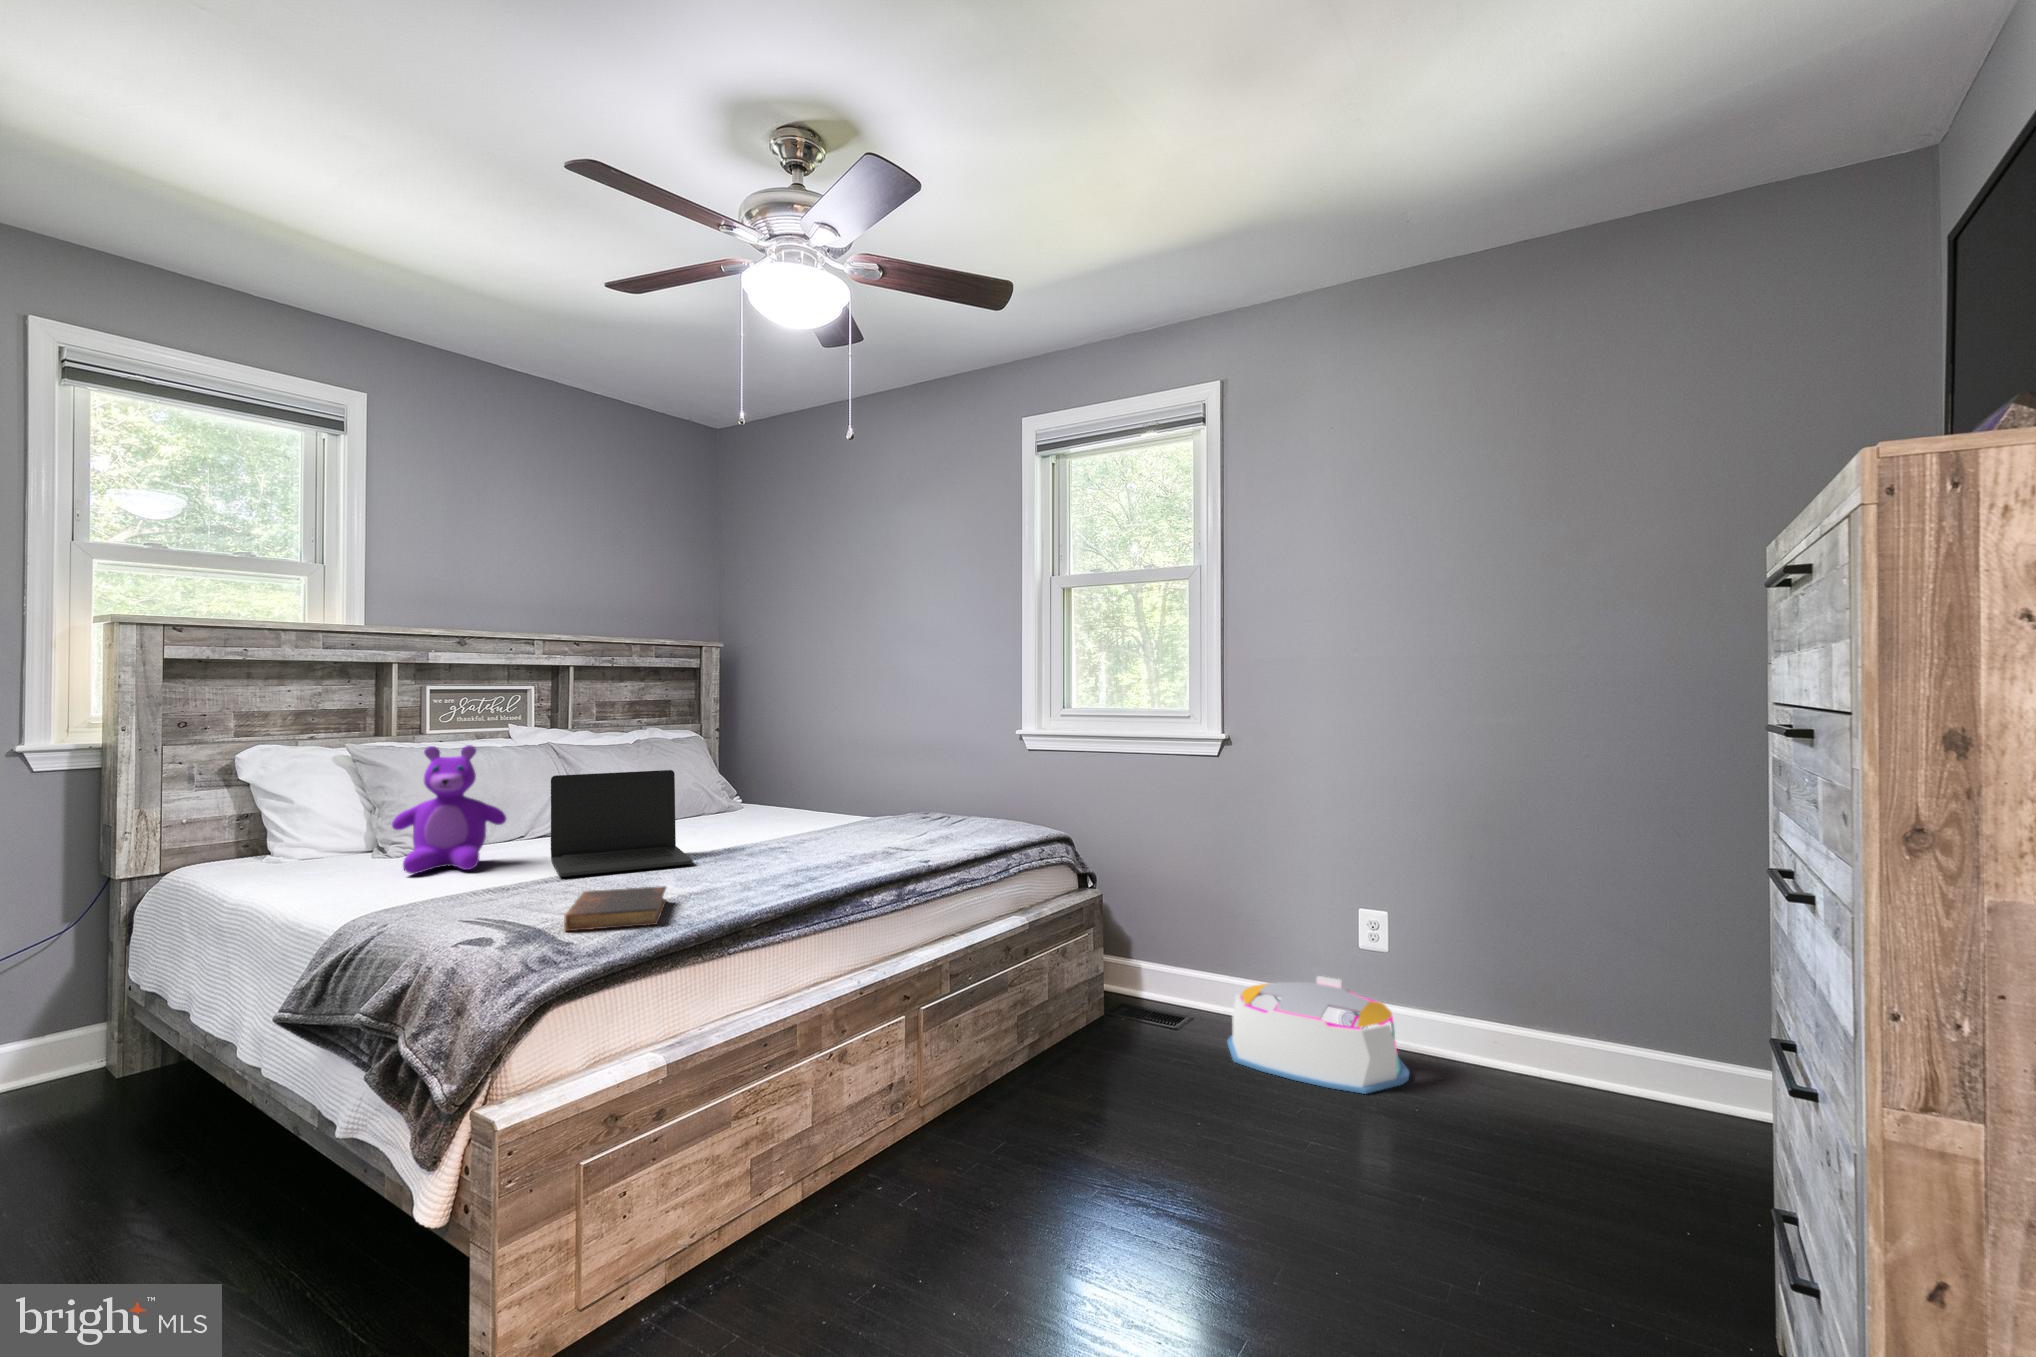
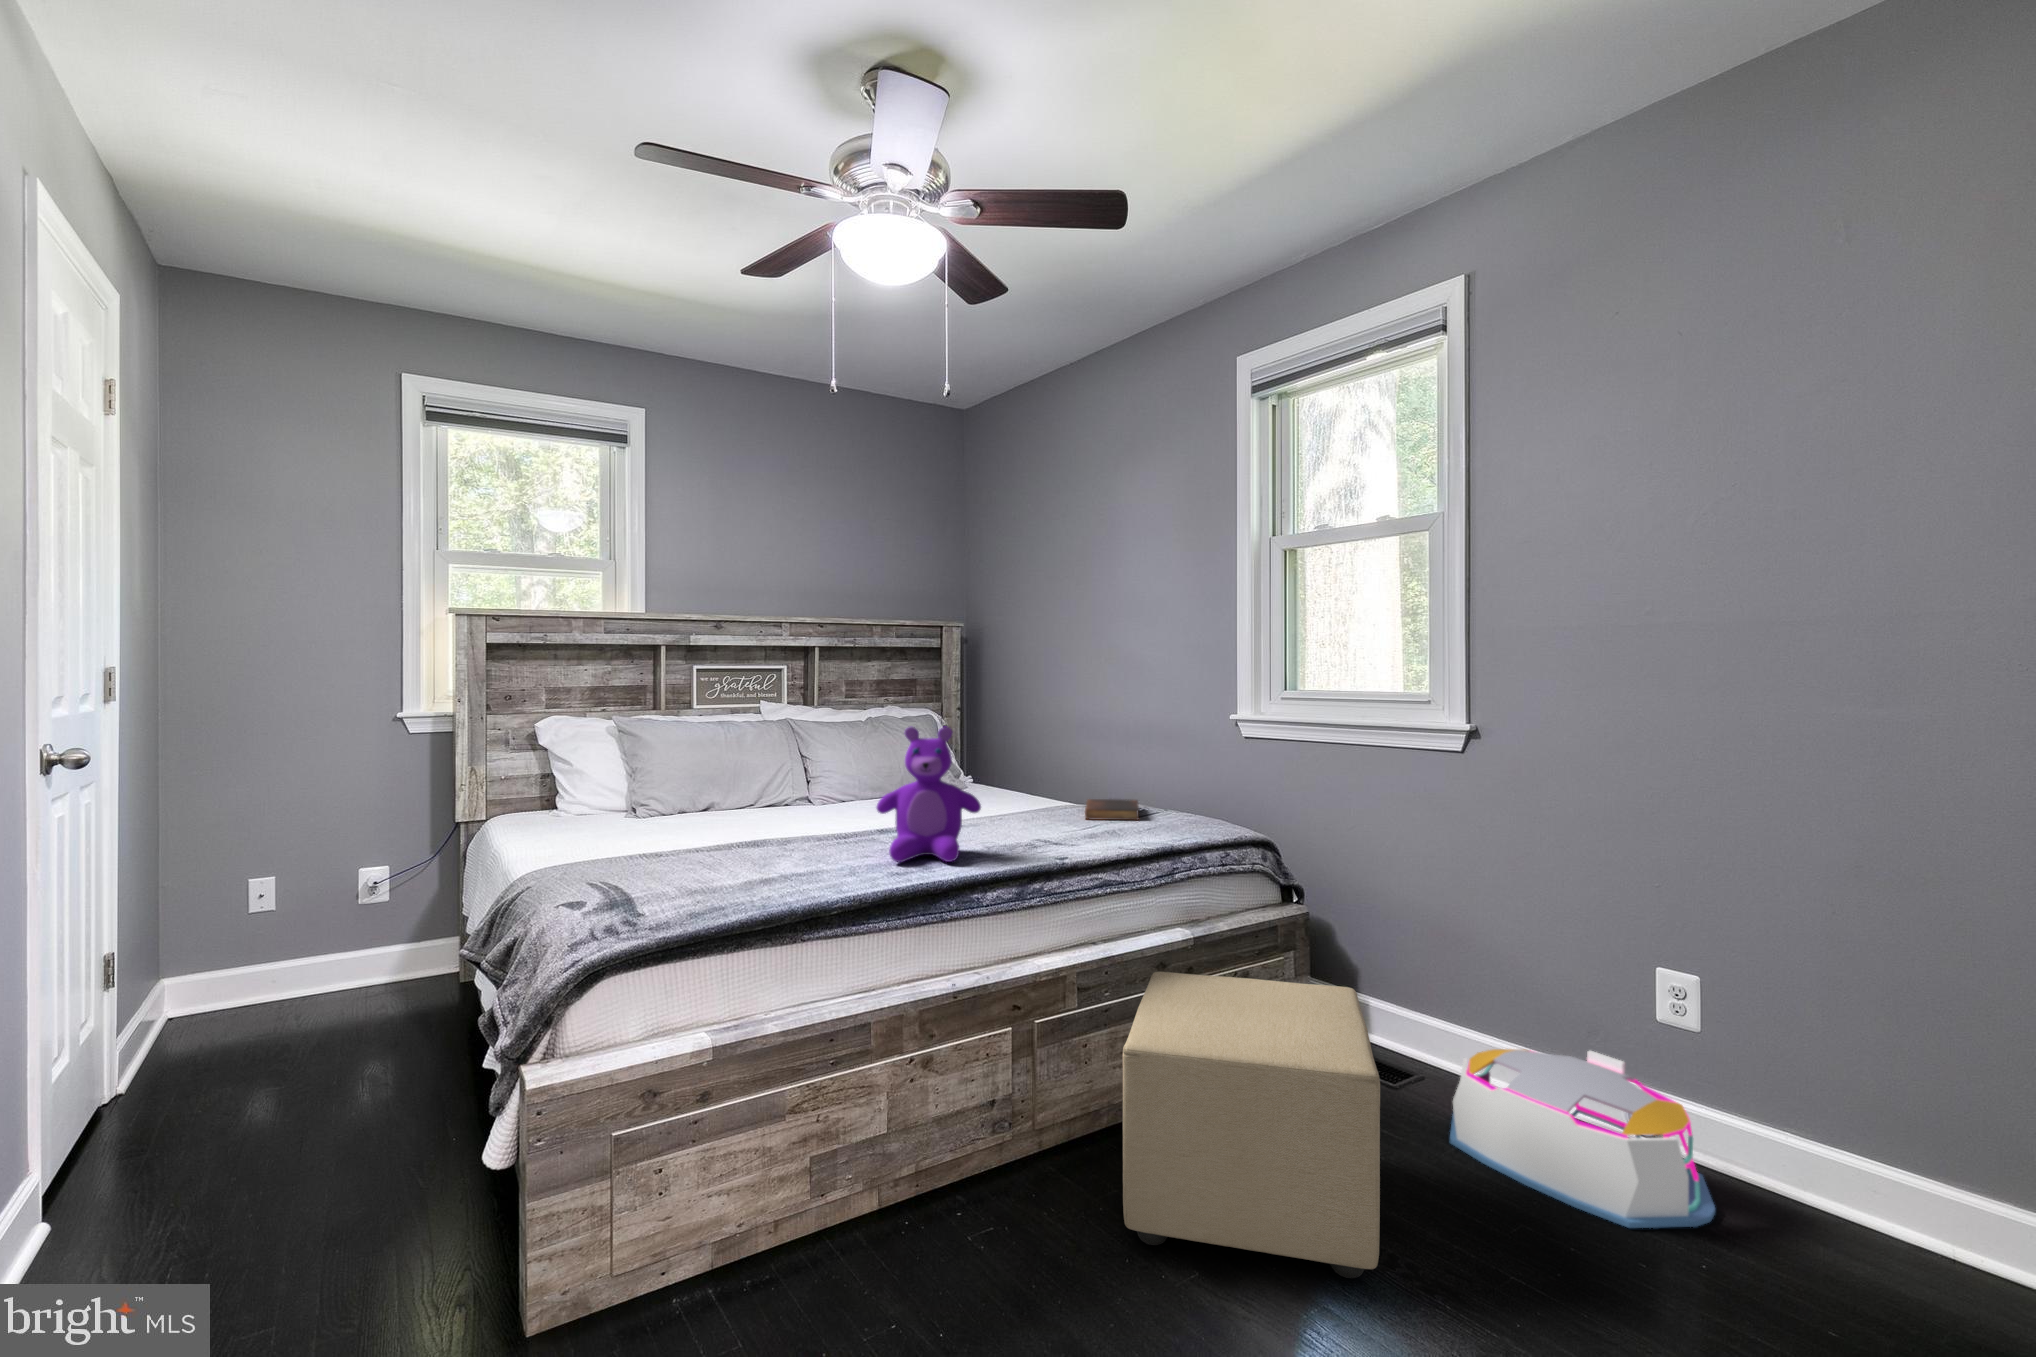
teddy bear: present [392,745,506,874] -> present [876,727,981,862]
laptop: present [551,770,692,877] -> none [718,748,844,847]
book: present [564,886,666,931] -> present [1085,799,1139,820]
ottoman: none [1012,946,1231,1176] -> present [1123,972,1380,1278]

